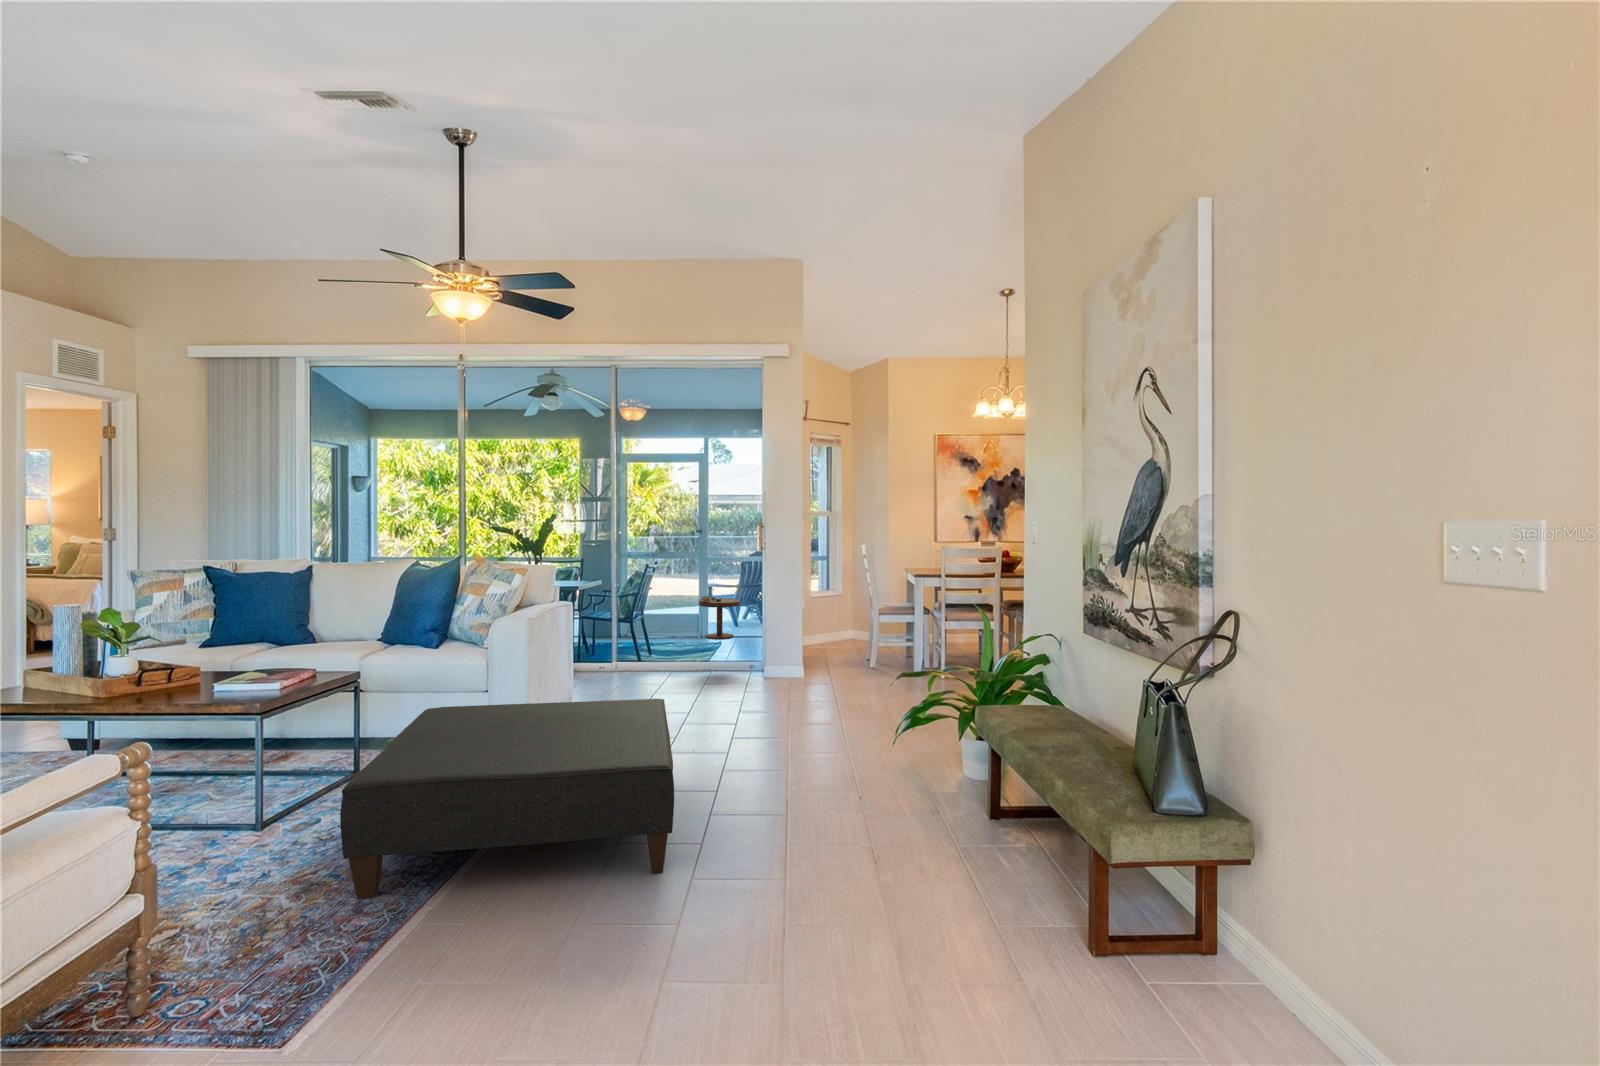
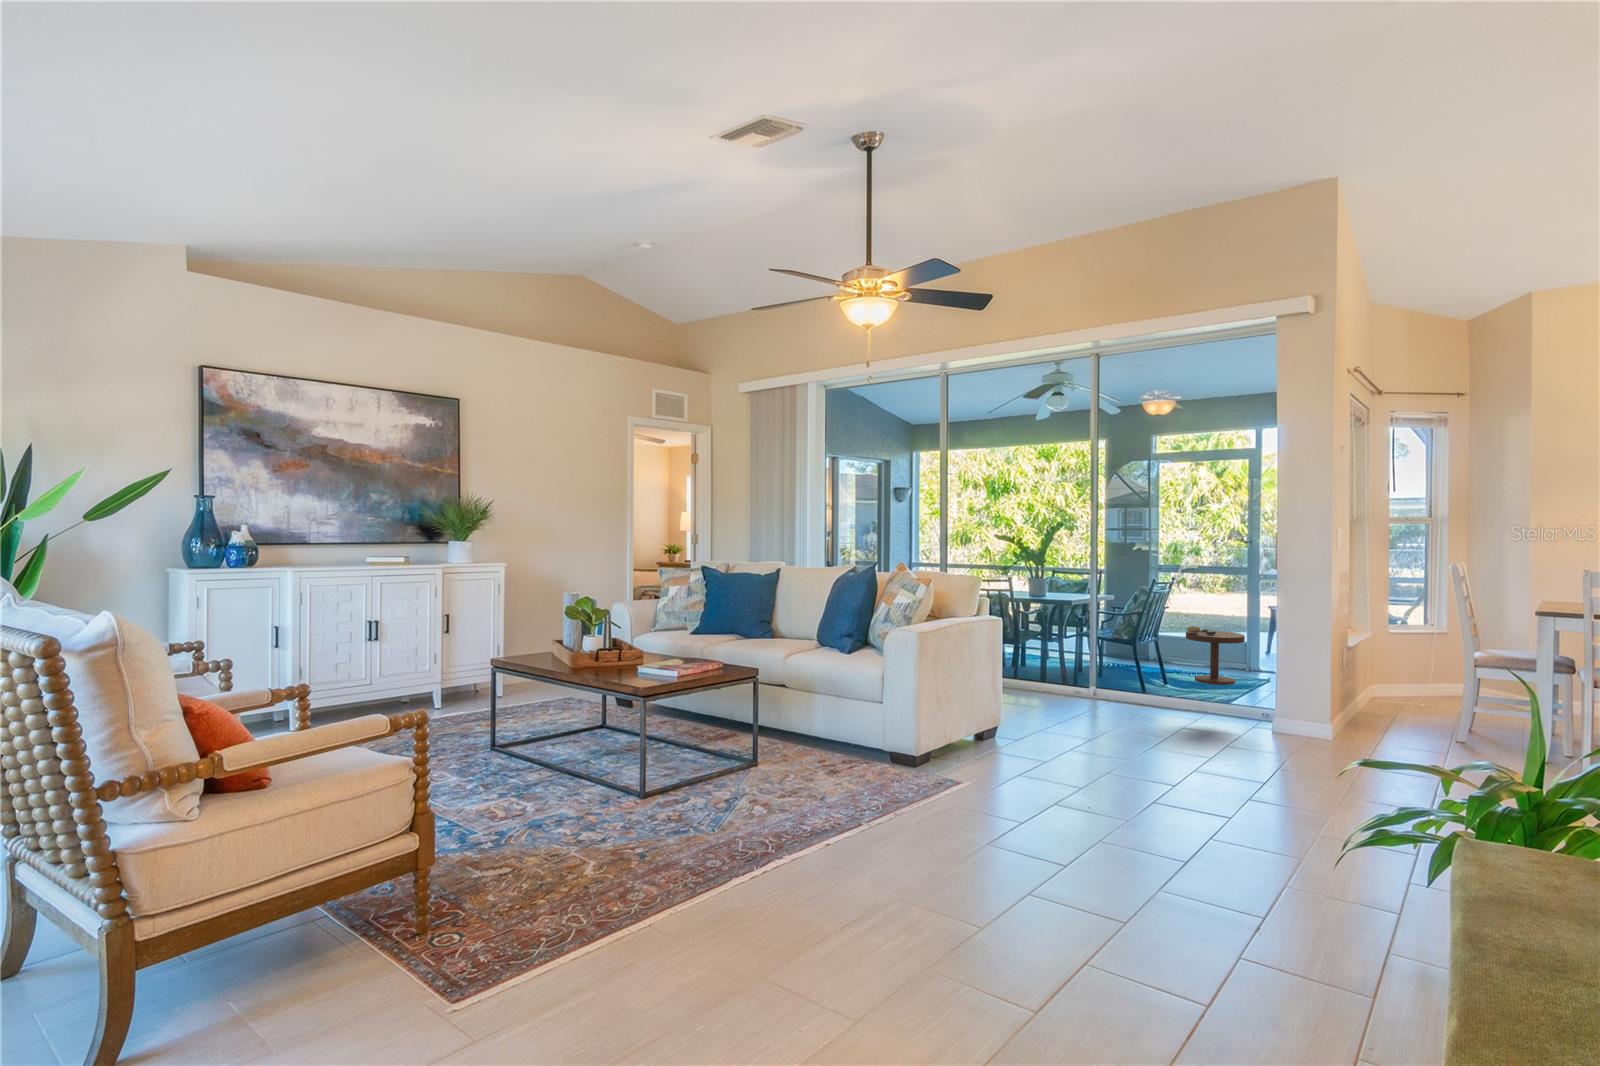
ottoman: present [340,699,674,900] -> none [622,714,1010,963]

